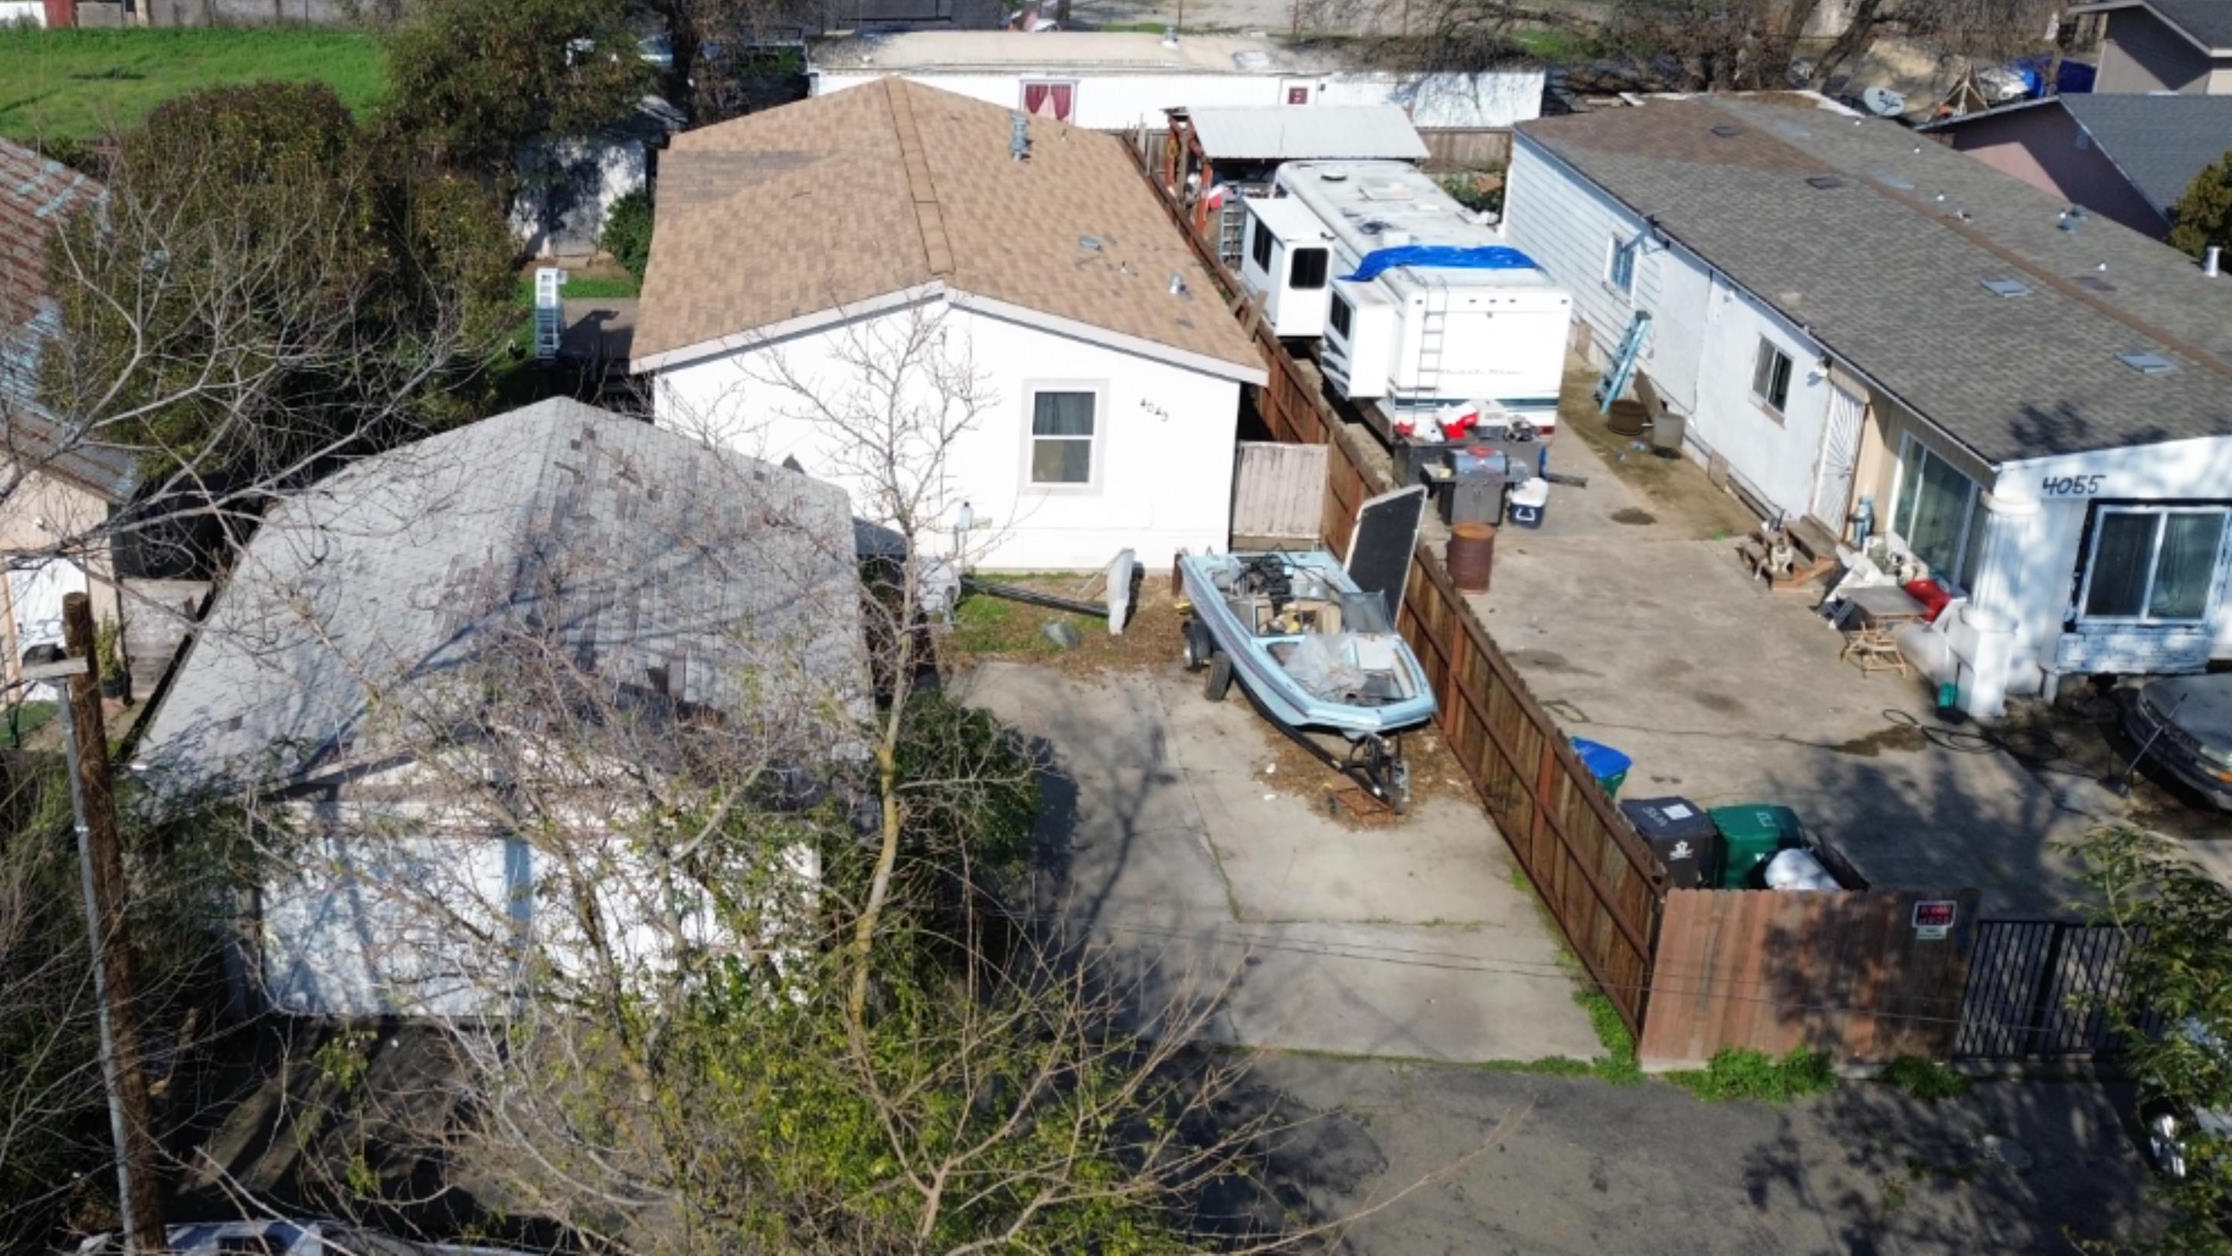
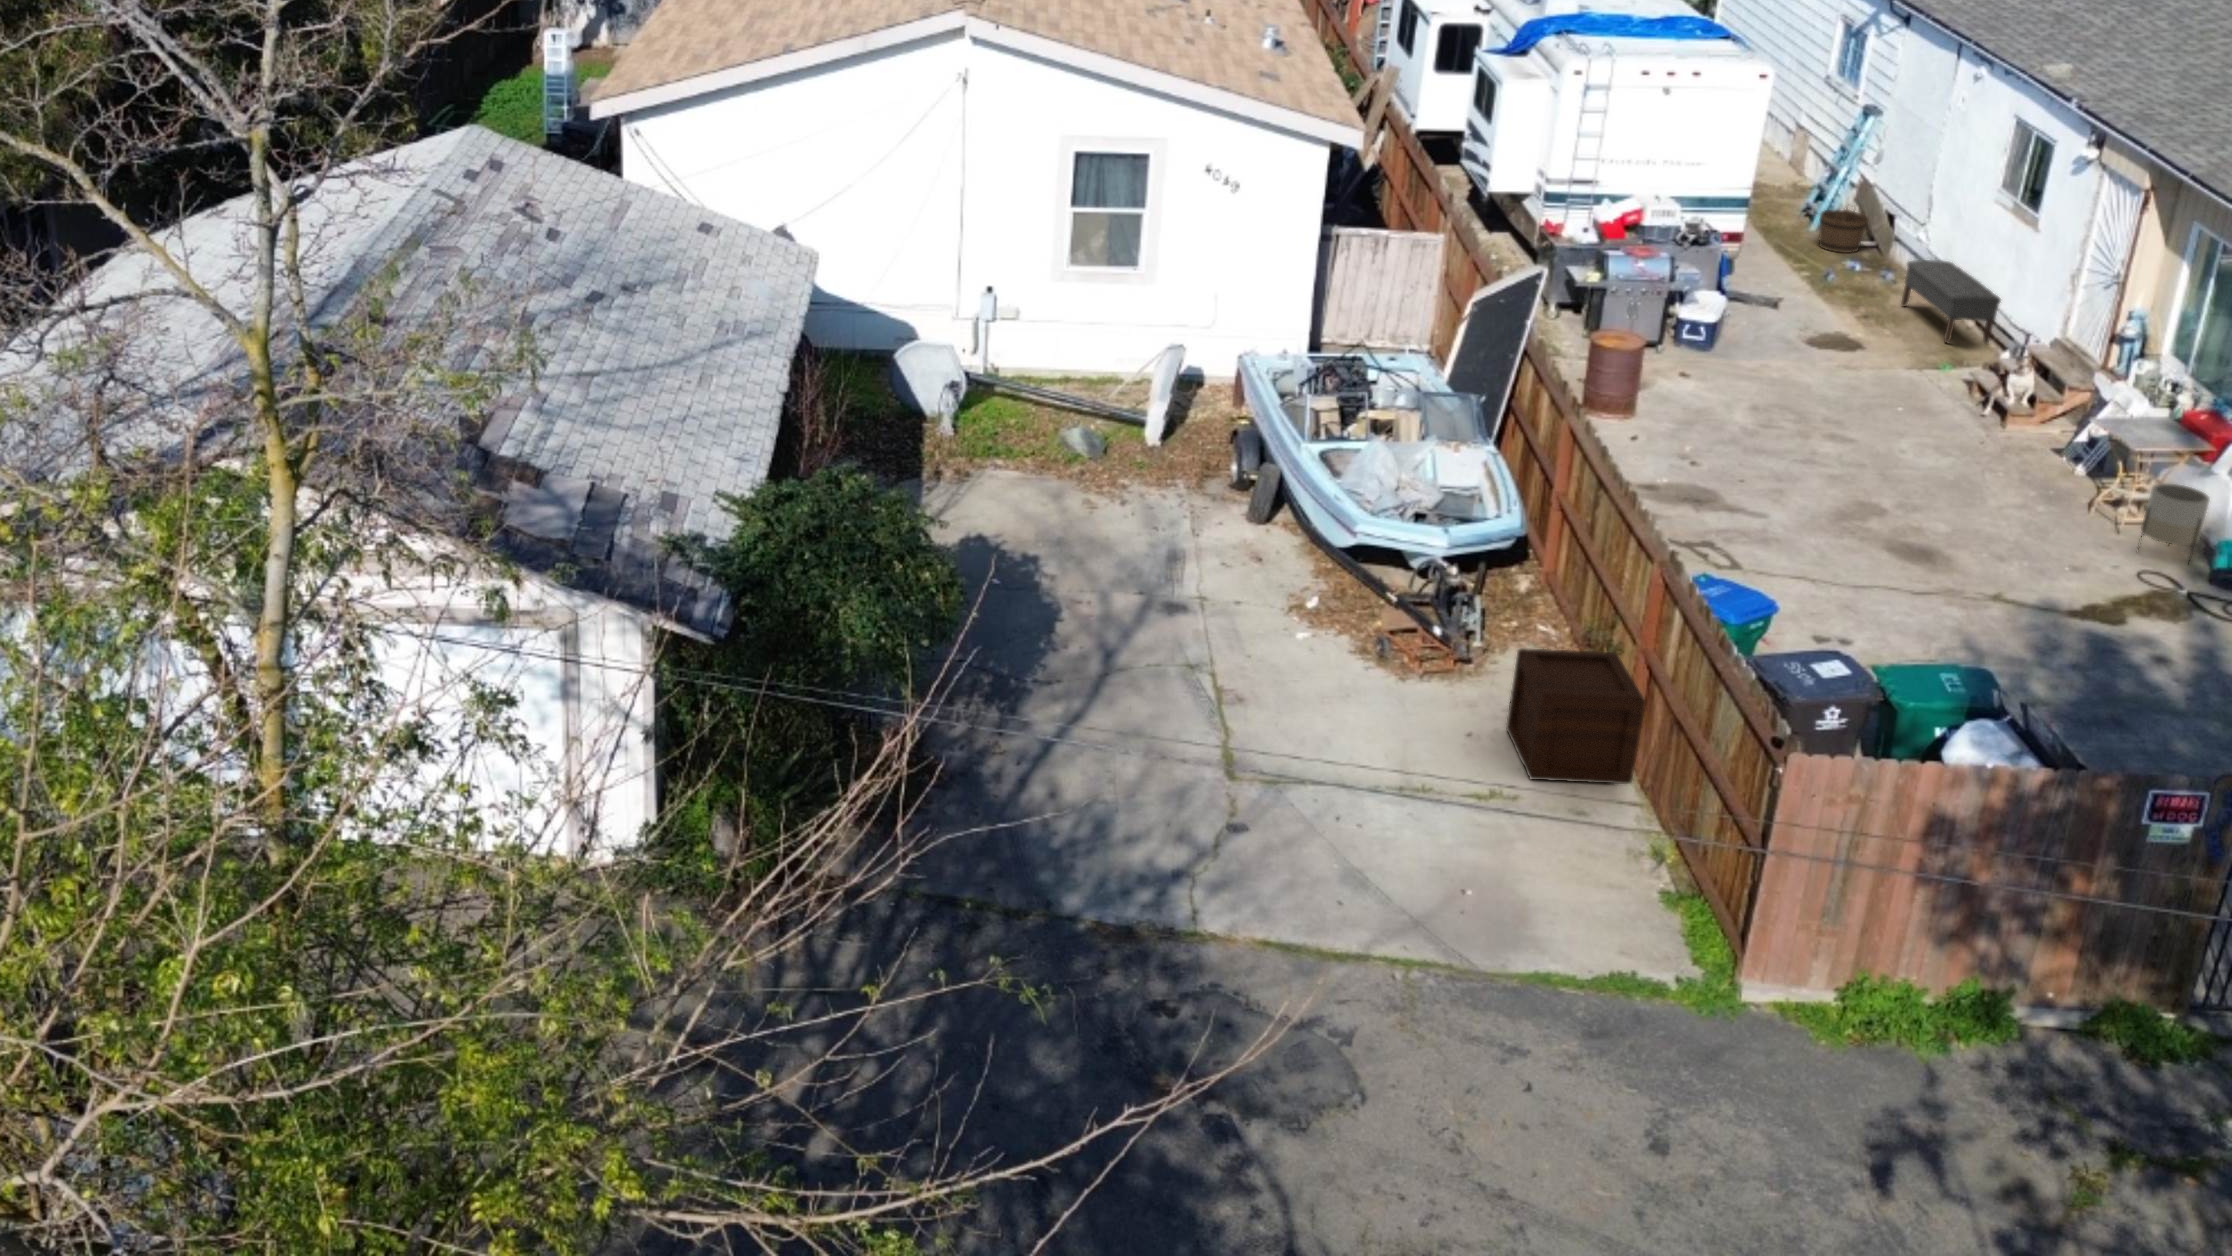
planter: present [1651,412,1686,456] -> present [2136,483,2210,558]
bench: none [1680,446,1760,516] -> present [1901,260,2001,344]
wooden crate: none [1437,804,1546,907] -> present [1506,648,1646,784]

